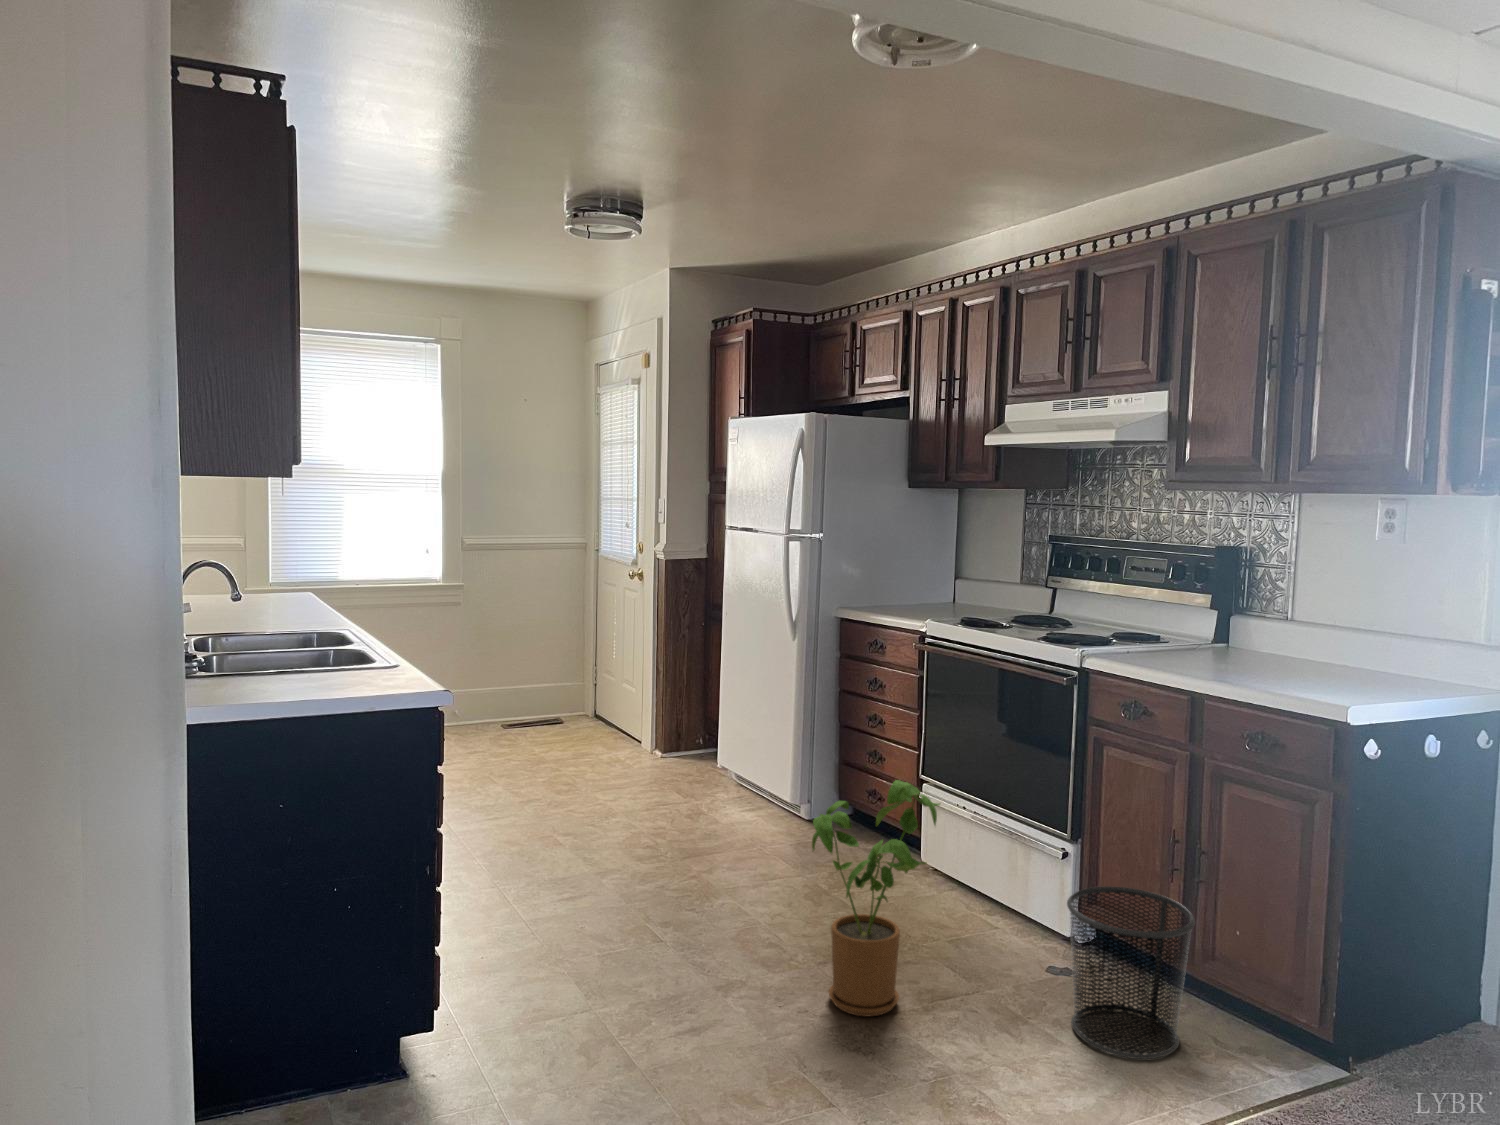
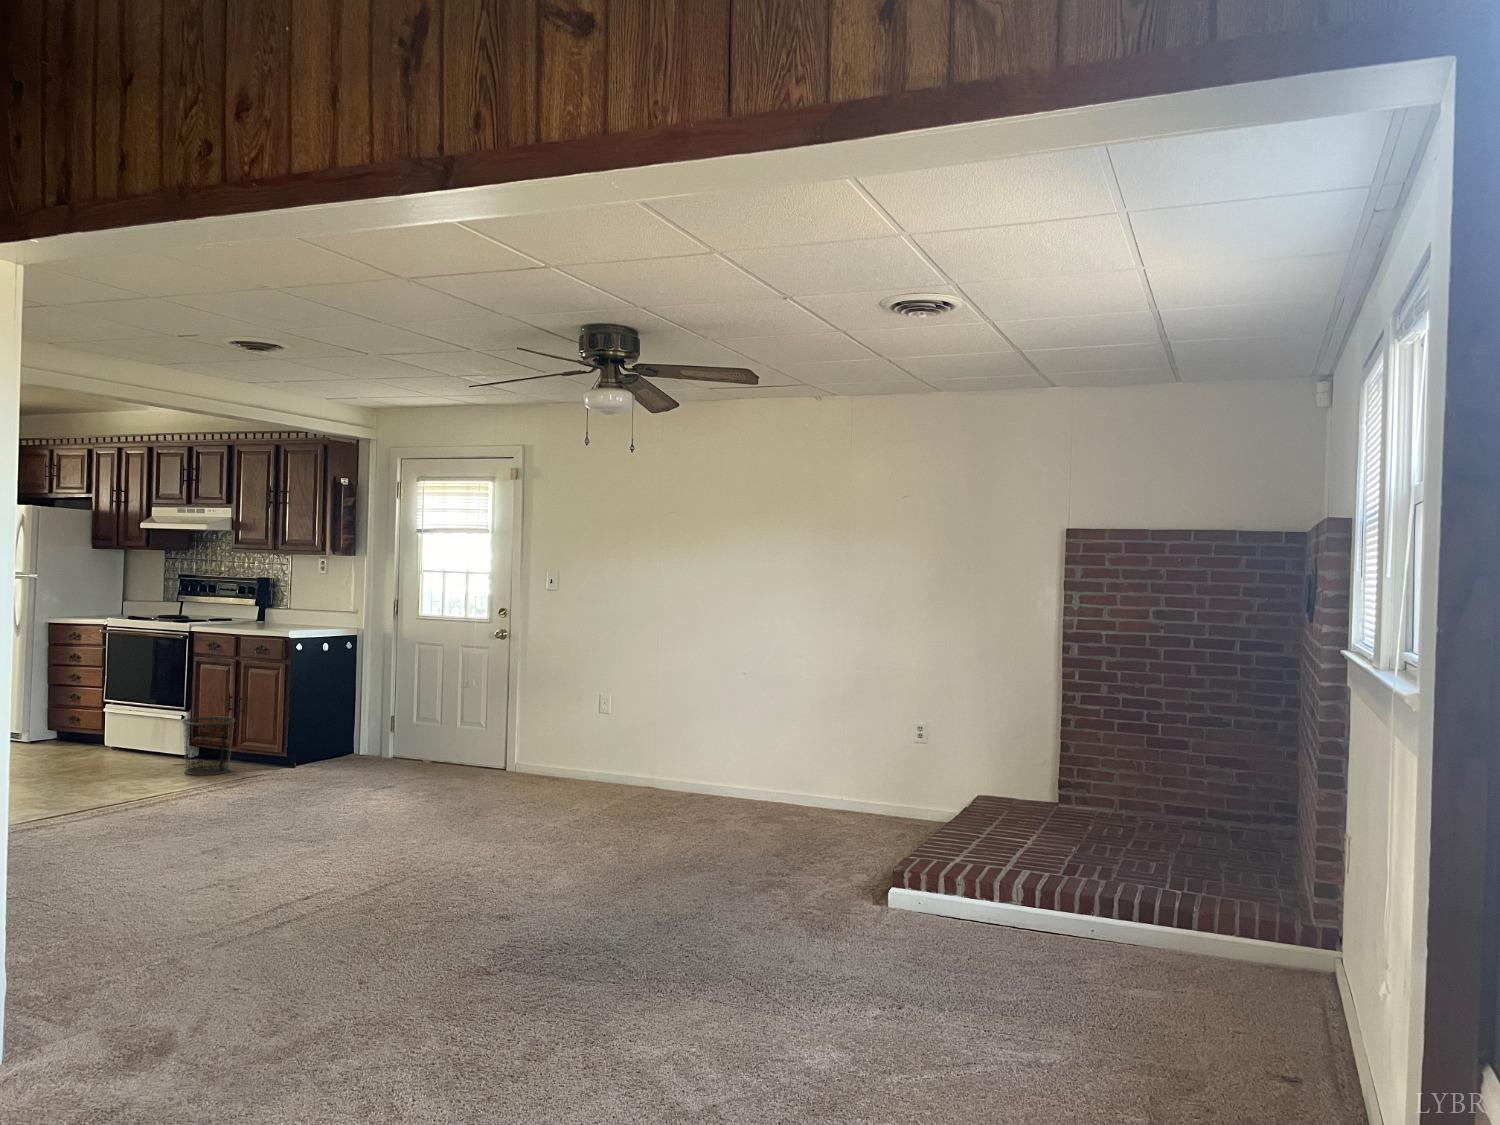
house plant: present [812,780,940,1016] -> none [56,678,122,782]

